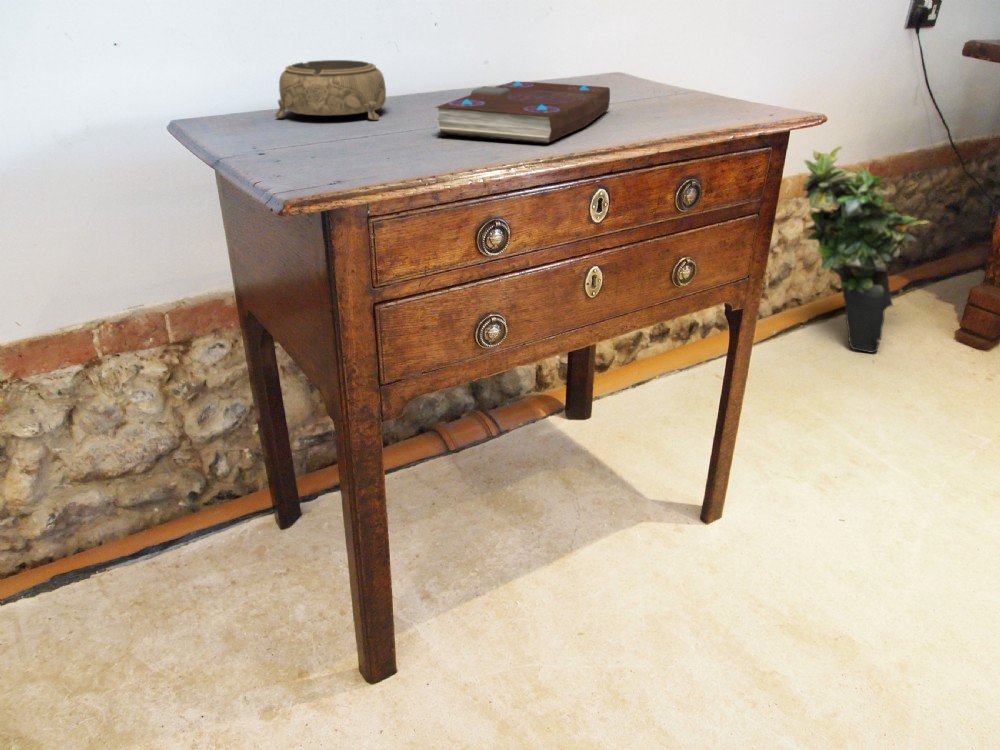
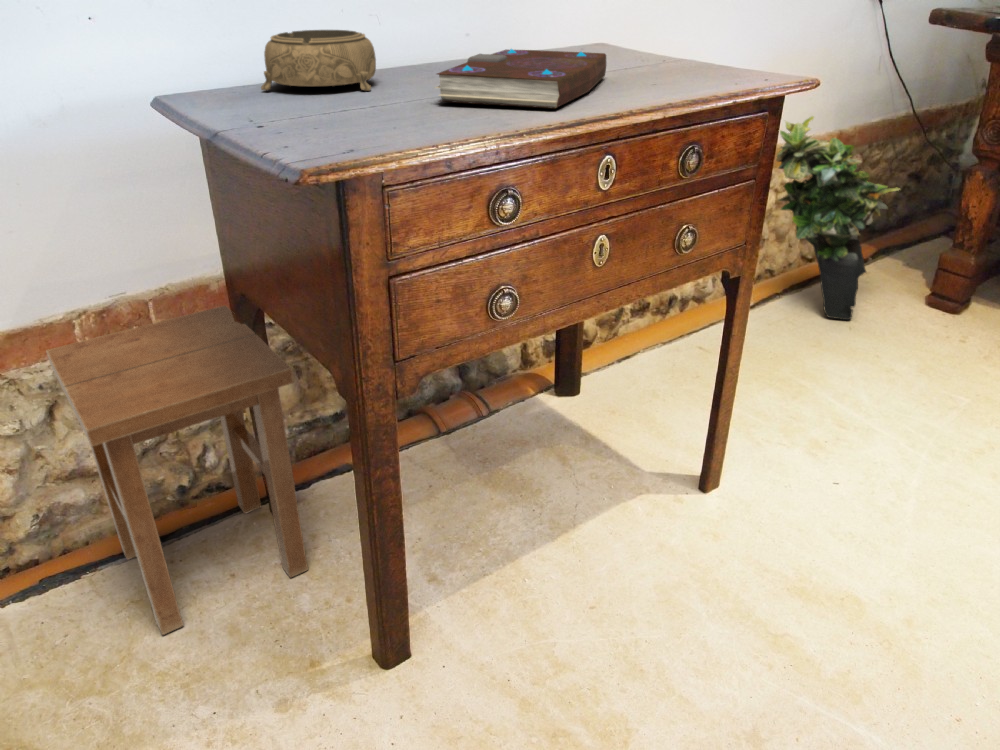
stool: none [65,320,306,636] -> present [46,306,308,635]

